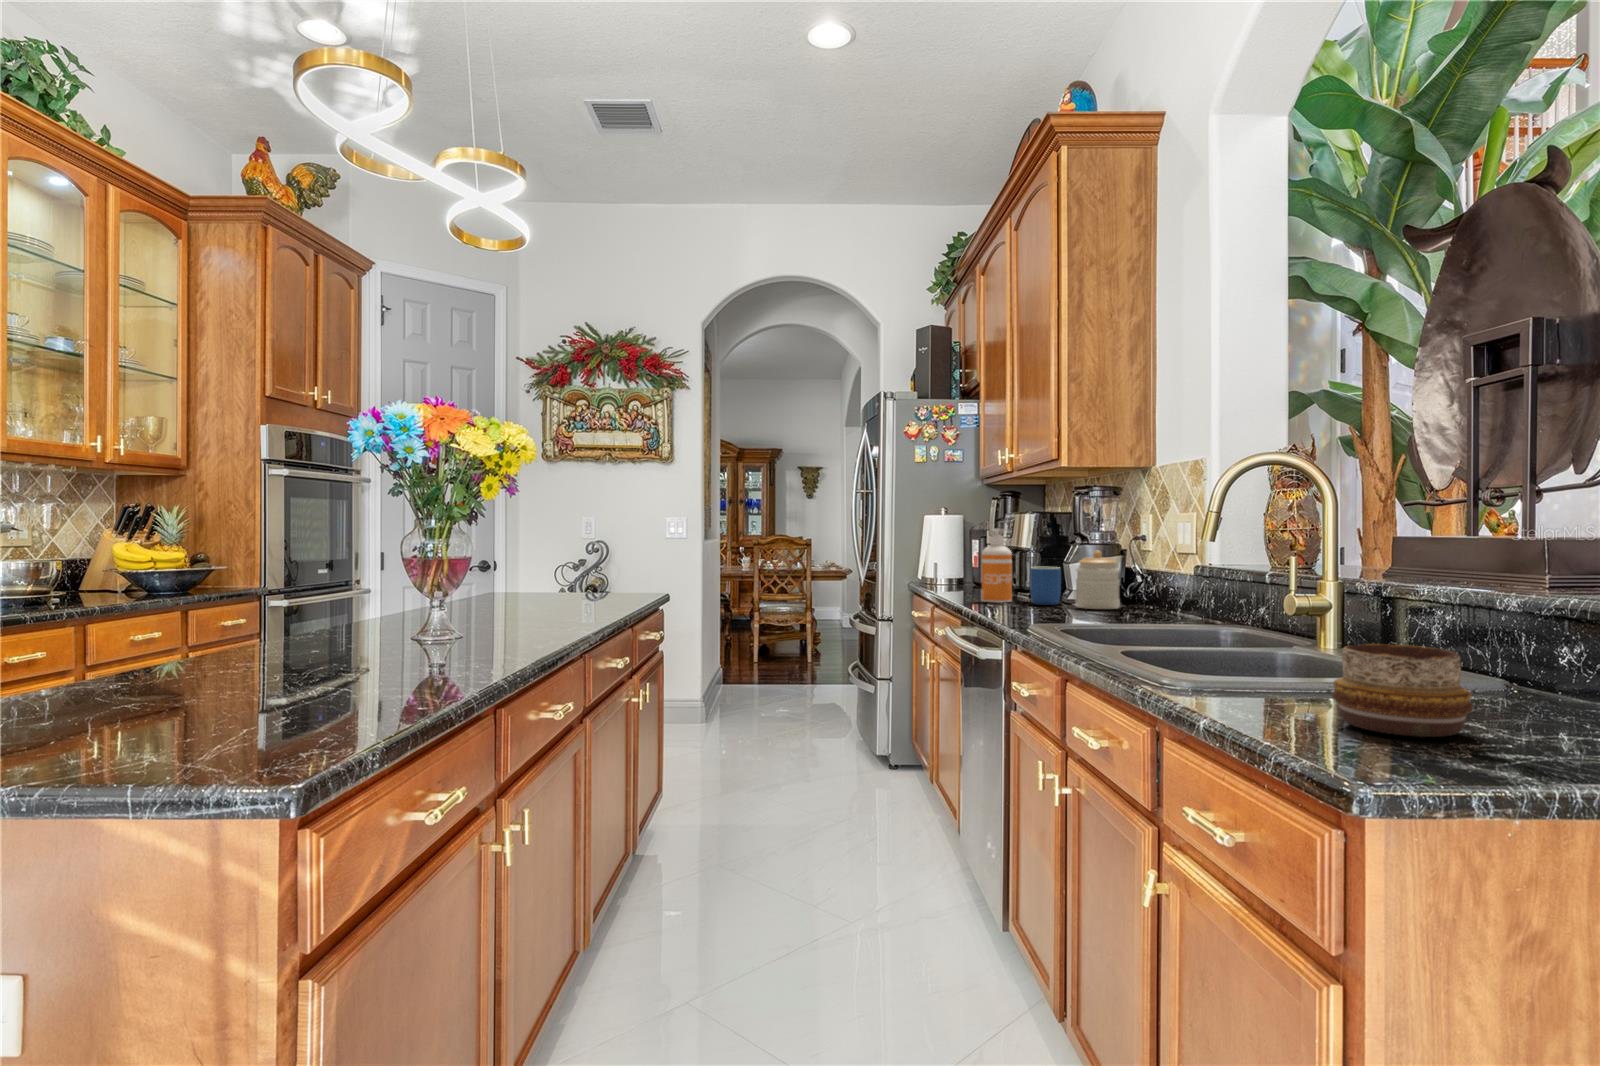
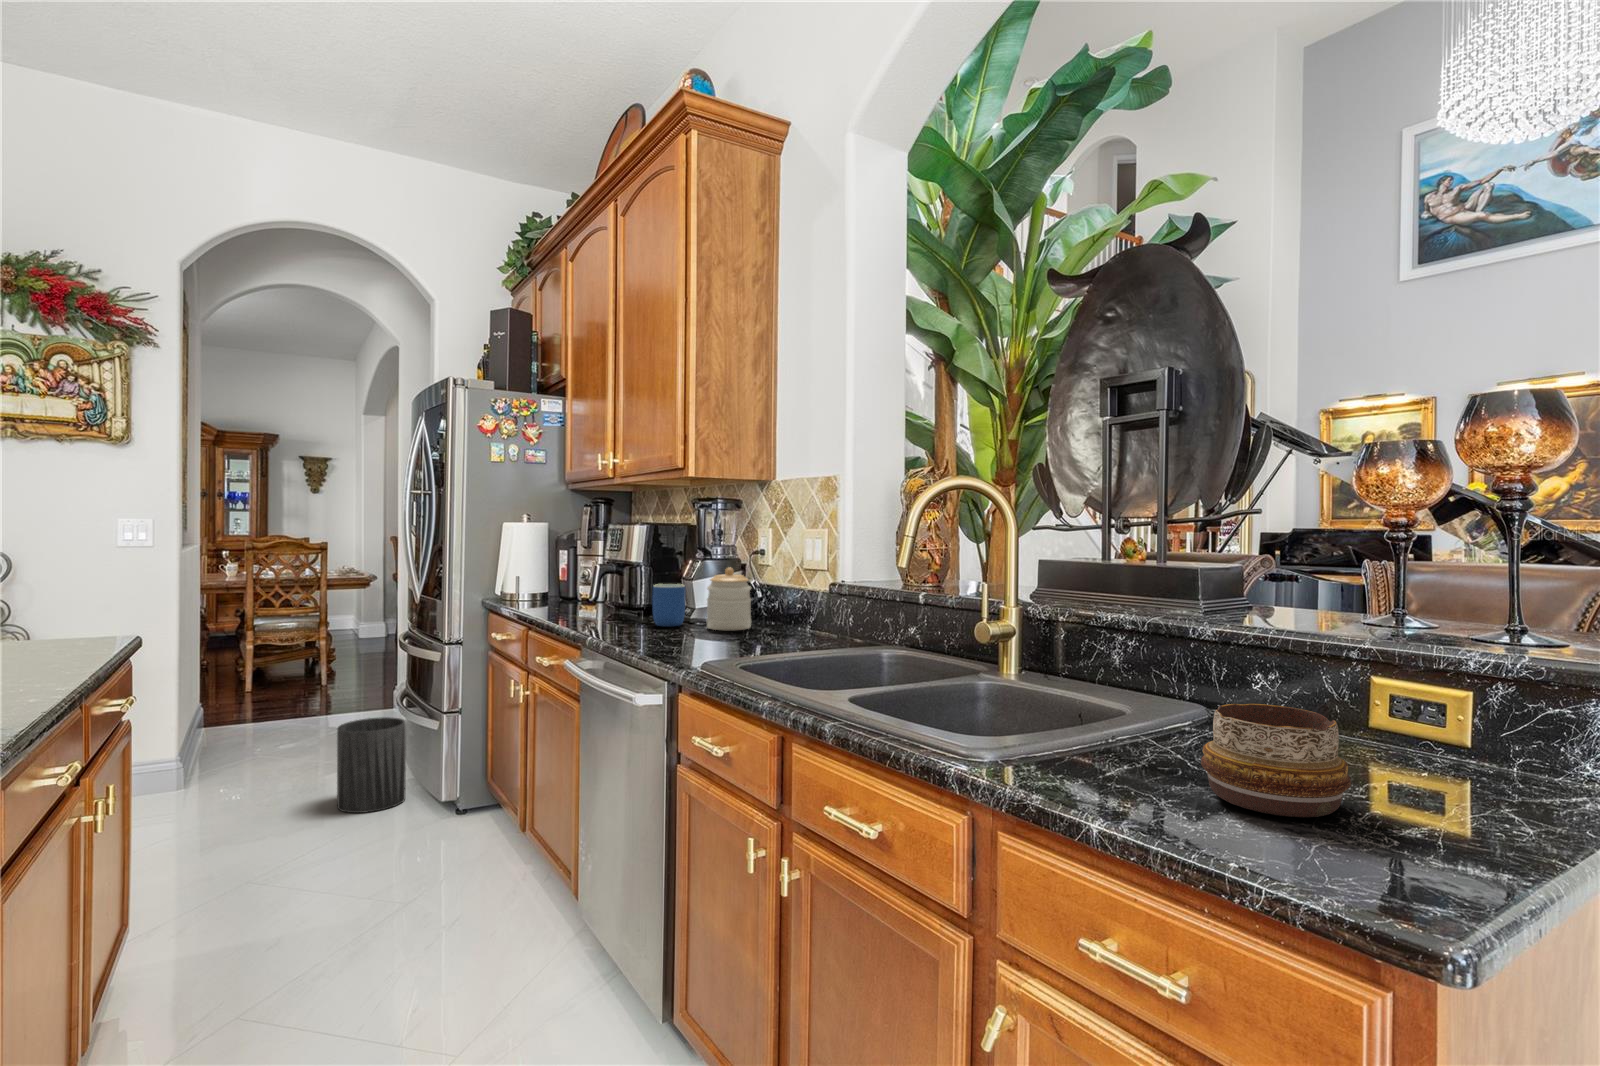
soap dispenser: present [982,529,1012,603] -> none [595,542,629,625]
trash can: none [802,681,853,757] -> present [337,717,406,813]

